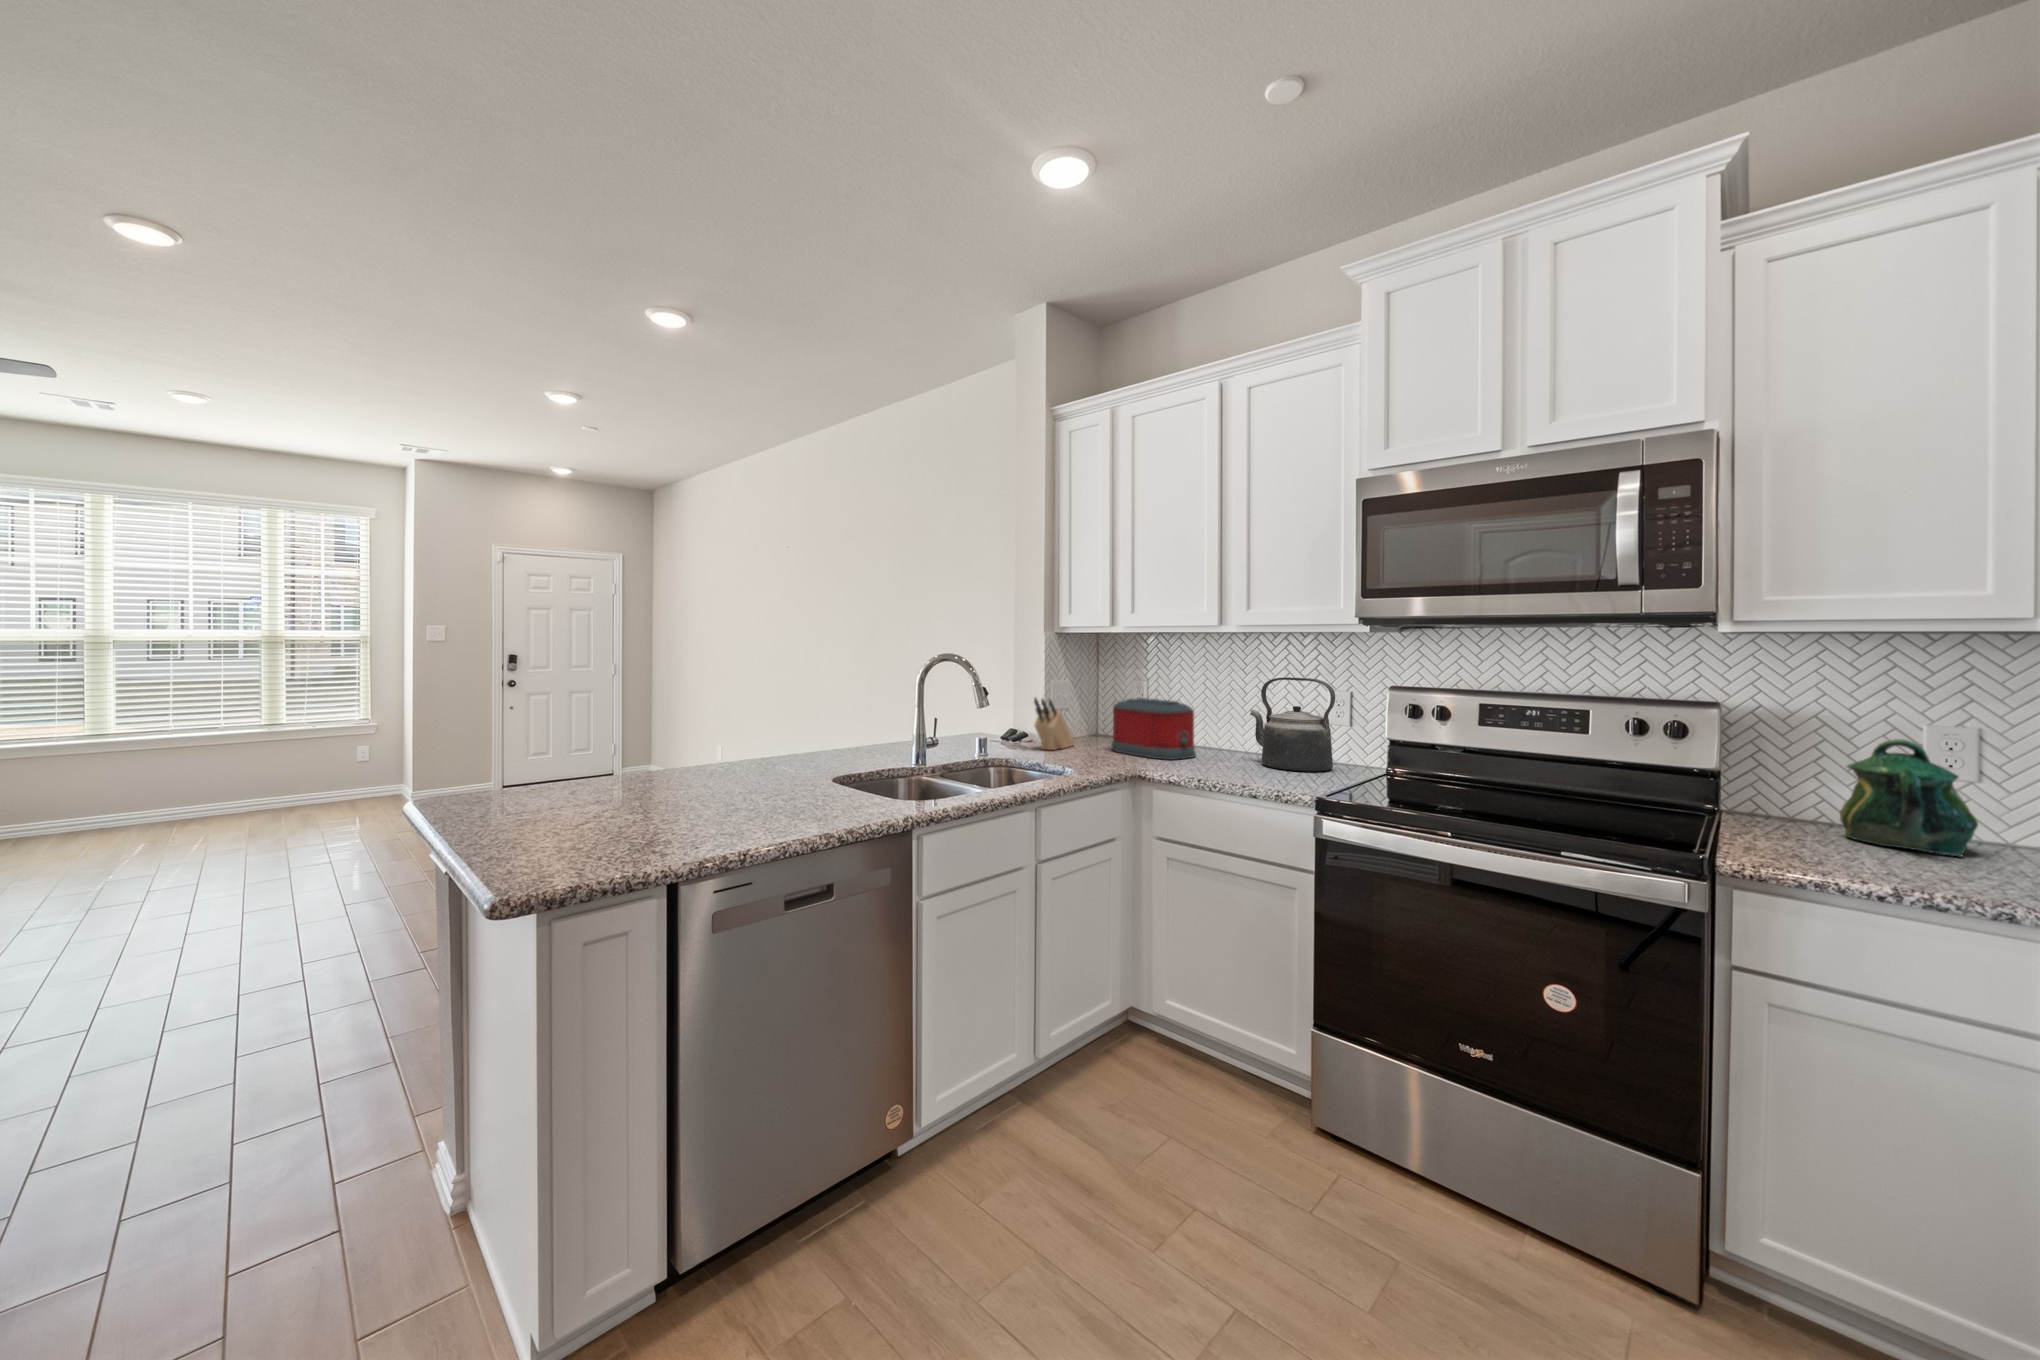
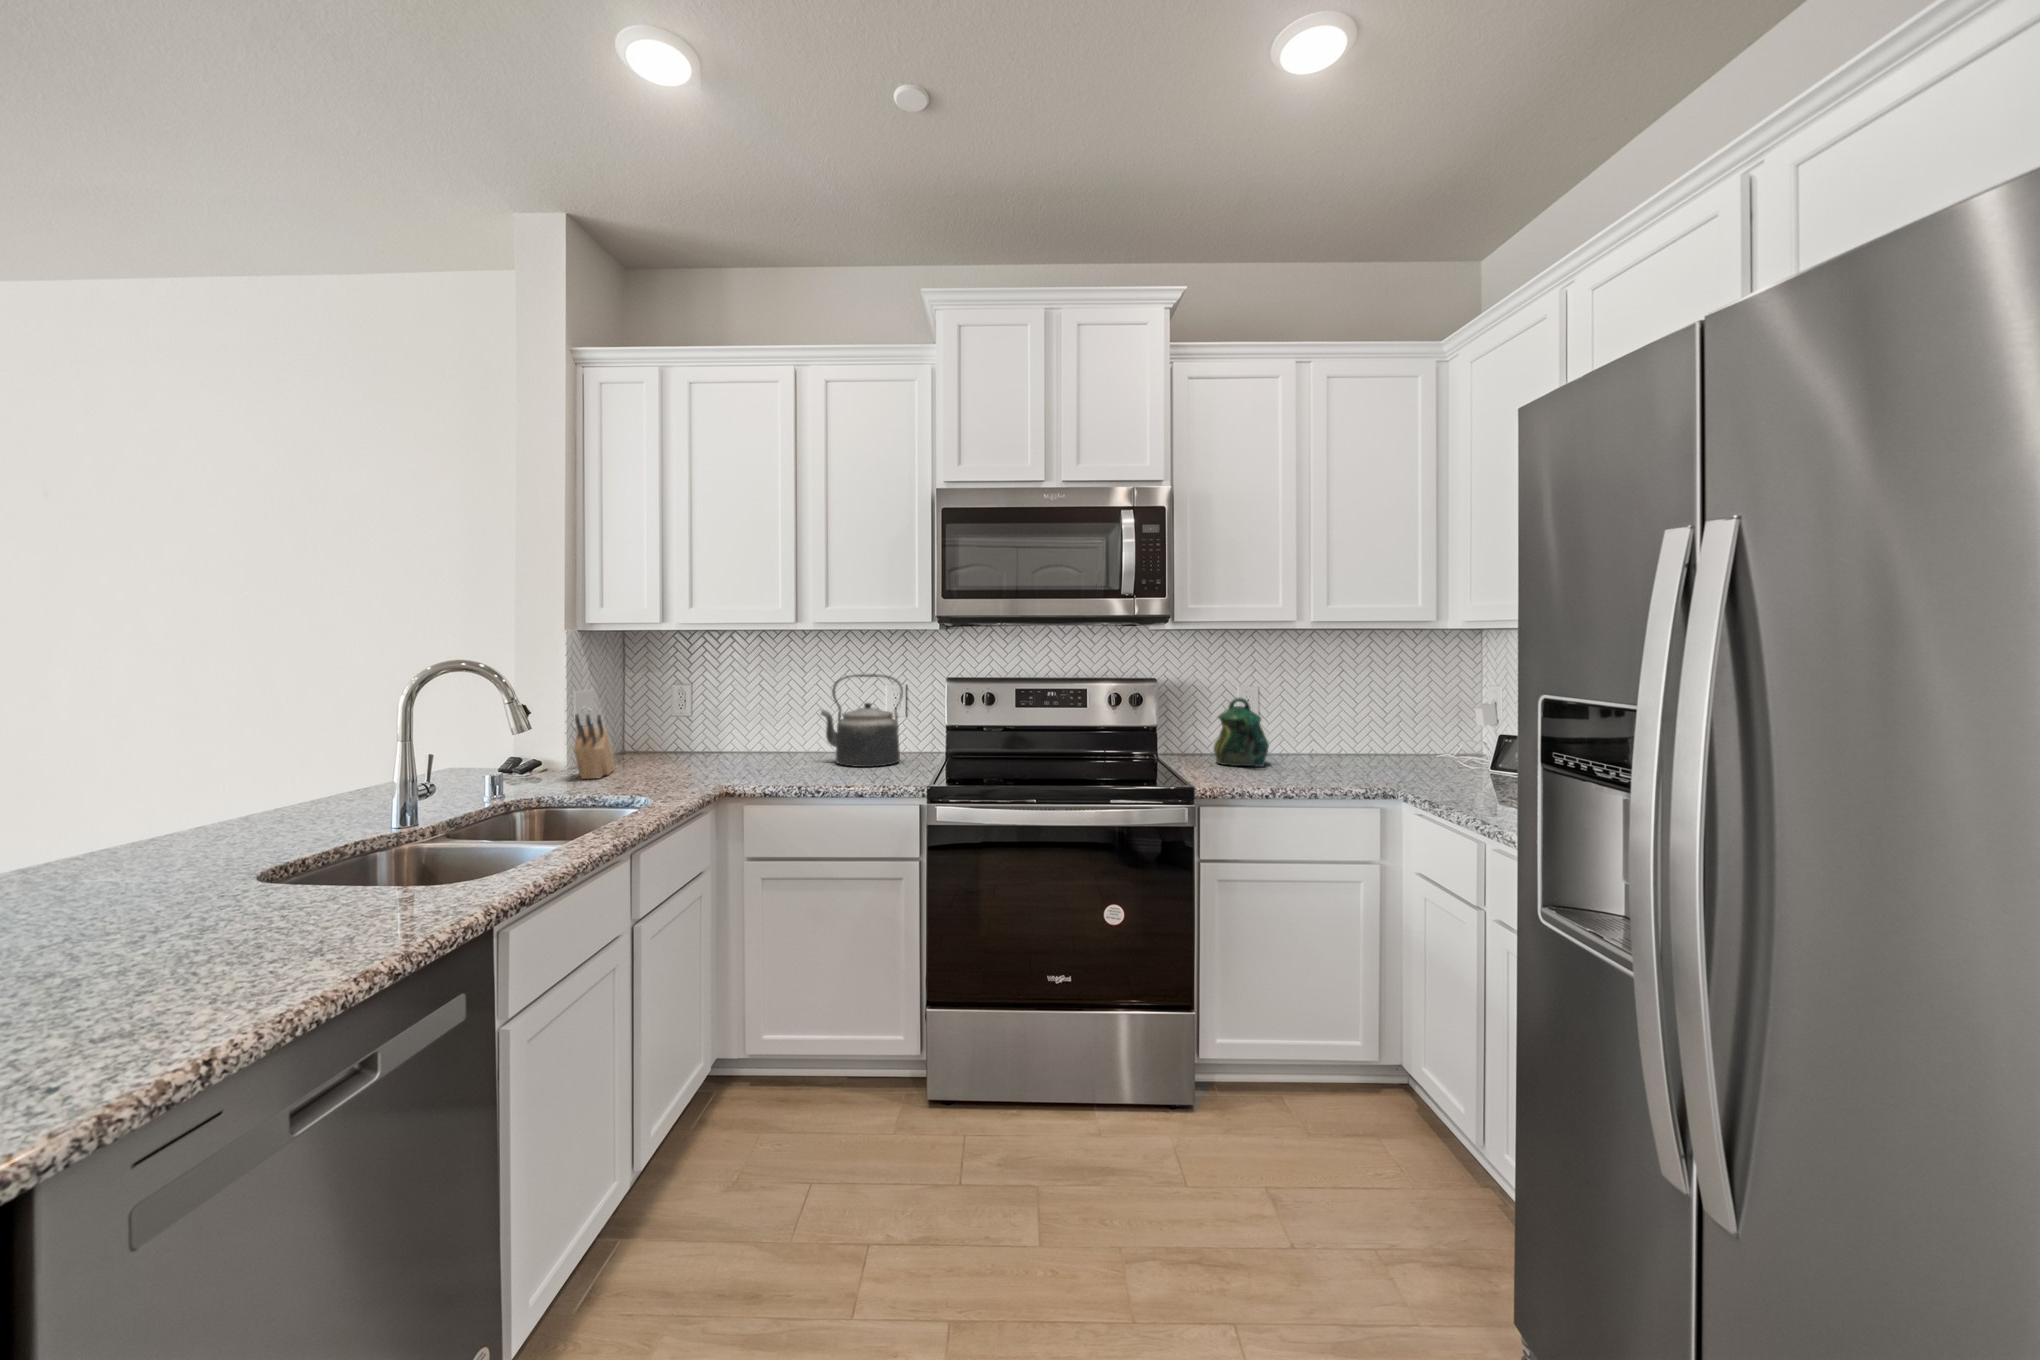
toaster: present [1111,698,1196,760] -> none [666,706,766,773]

